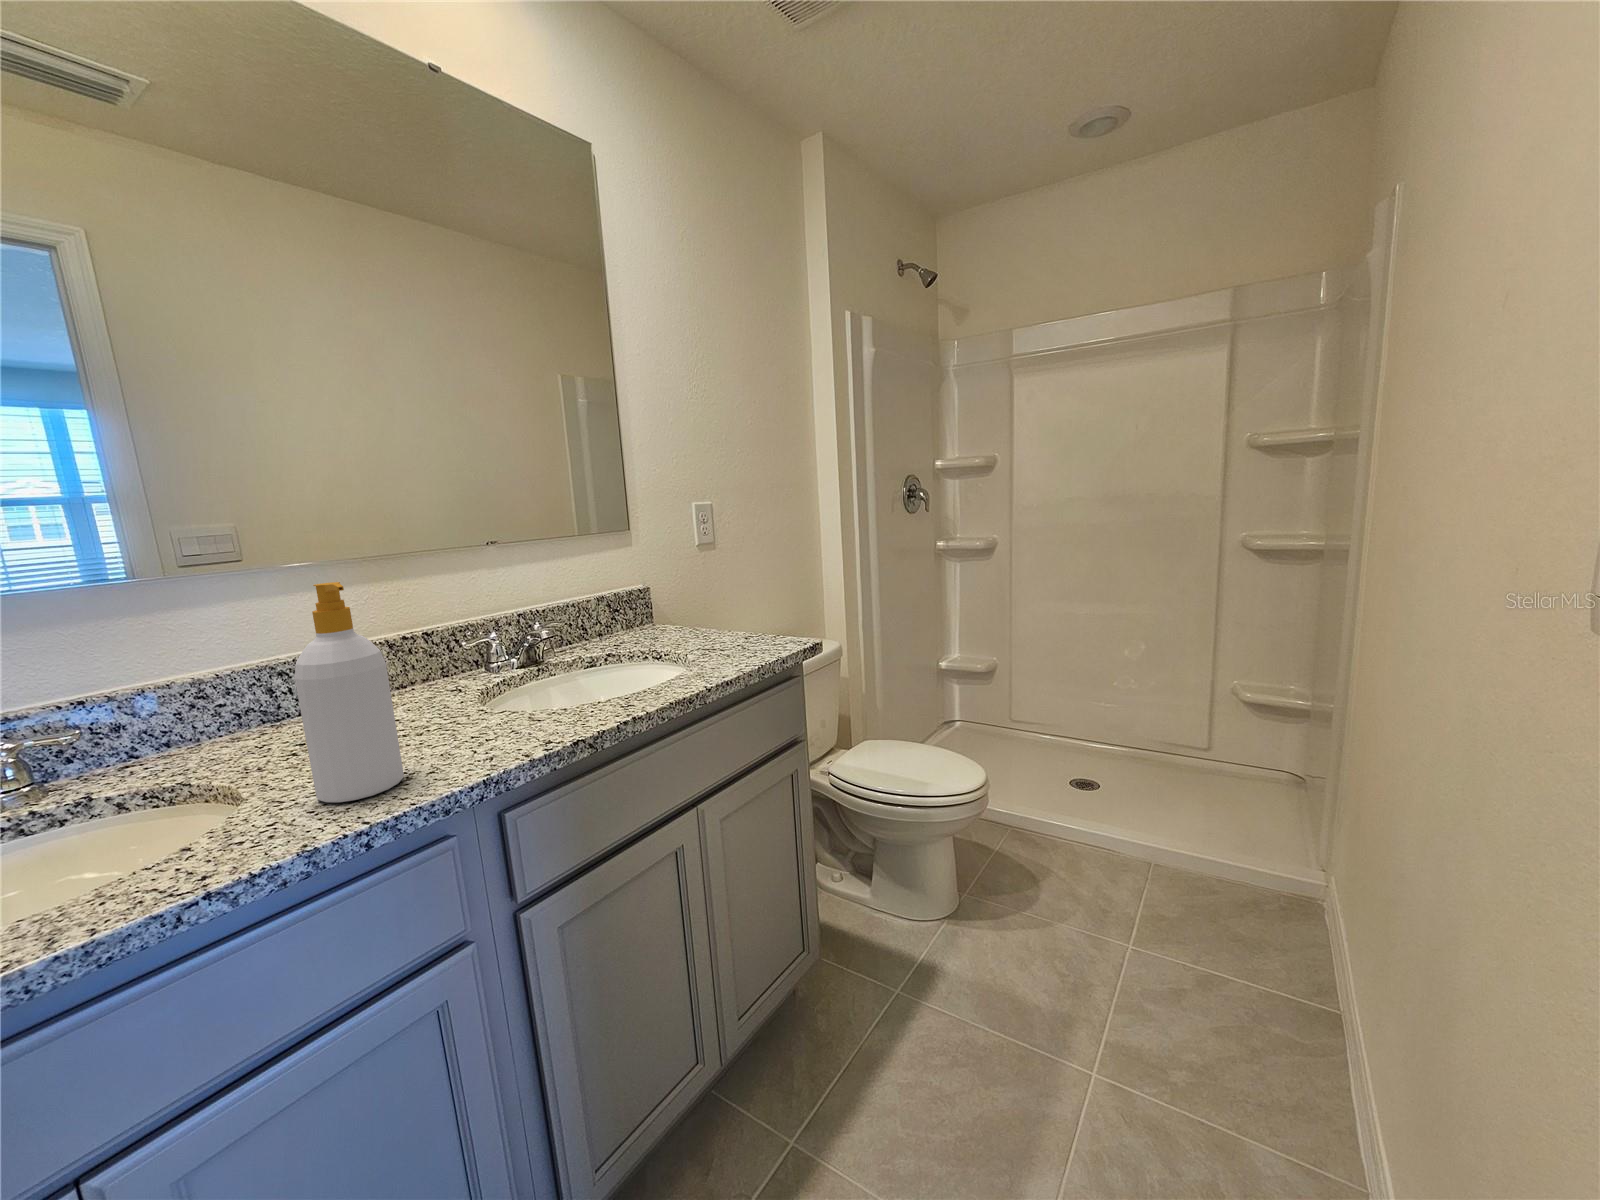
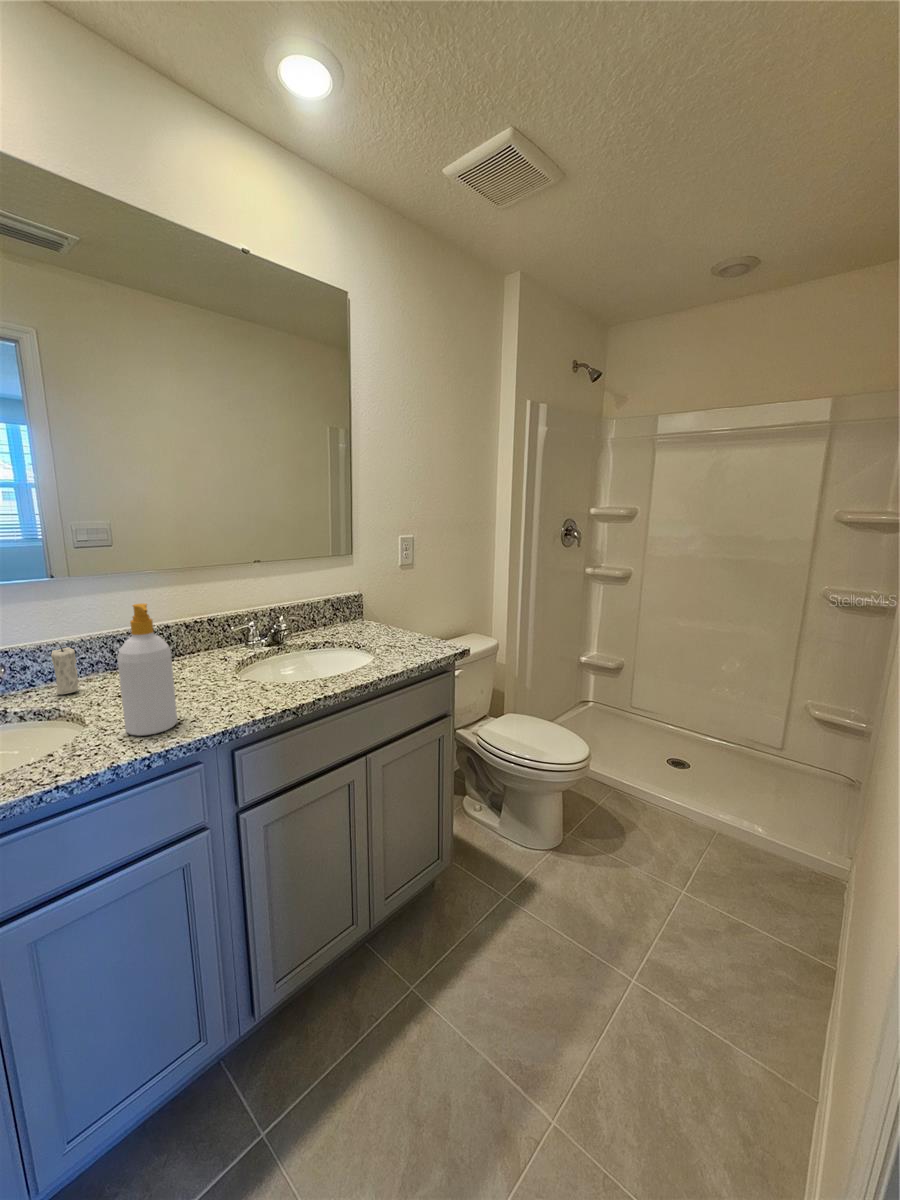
candle: none [165,674,218,764] -> present [51,644,79,694]

